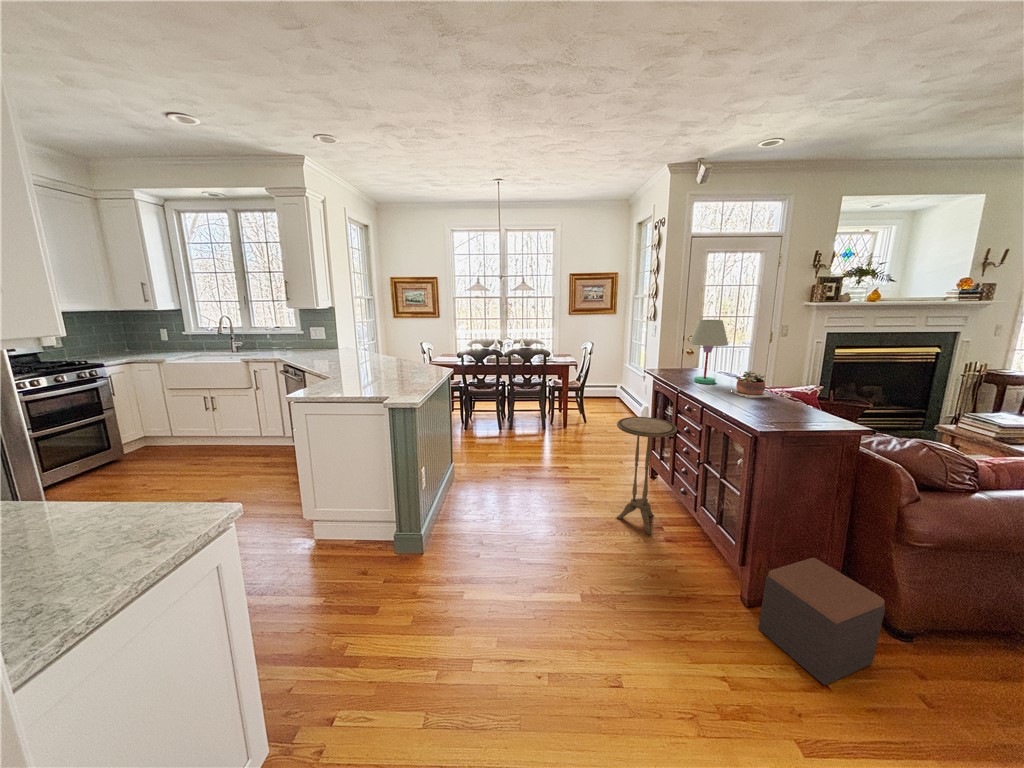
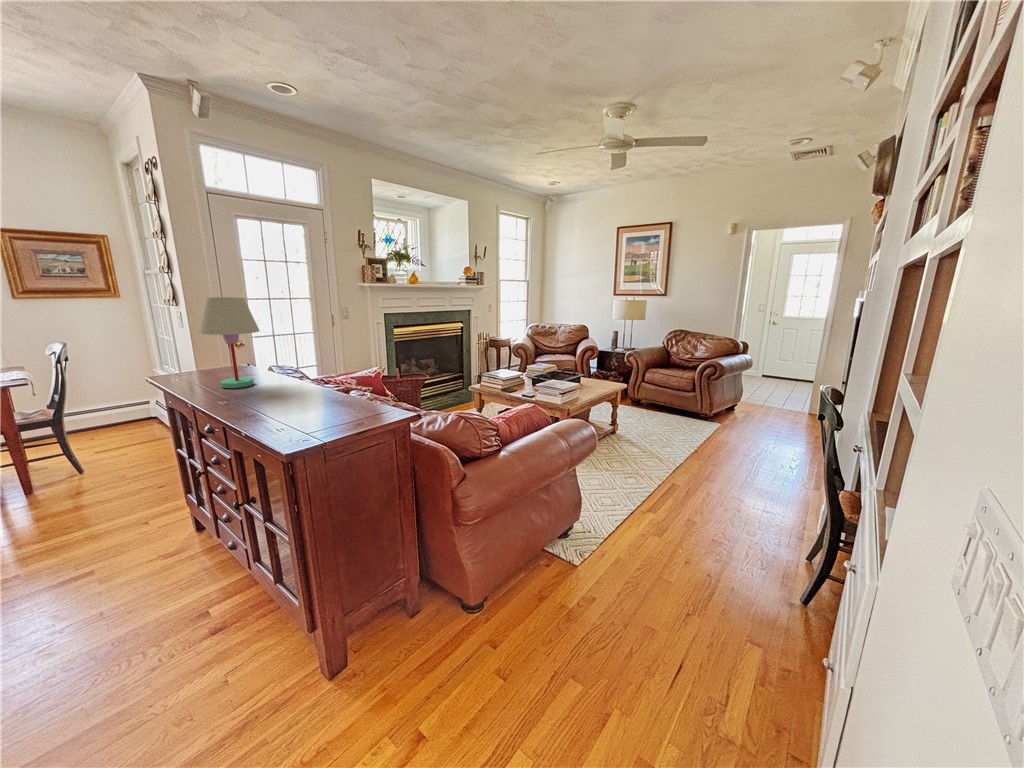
succulent plant: present [734,371,770,398] -> none [270,362,320,400]
side table: present [617,417,677,535] -> none [60,457,195,647]
footstool: present [758,558,885,685] -> none [339,577,458,736]

